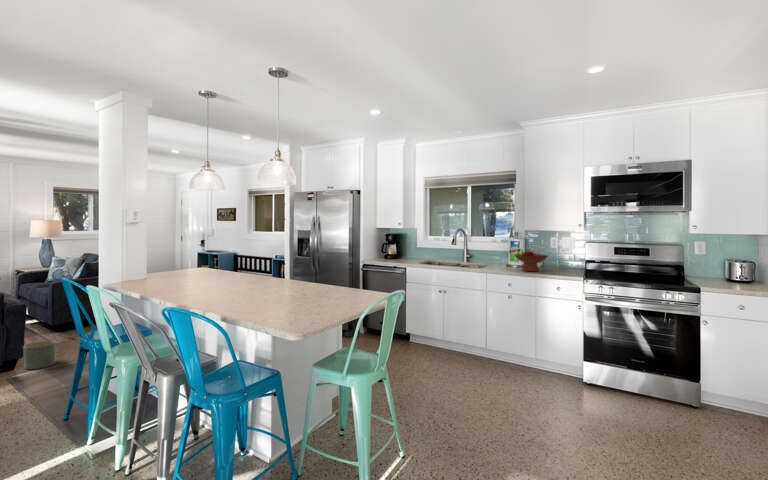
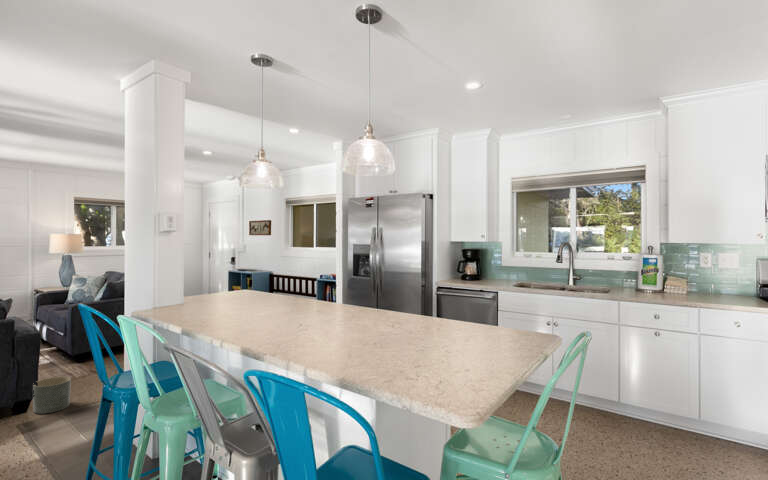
fruit bowl: present [514,250,548,271] -> none [652,268,707,299]

